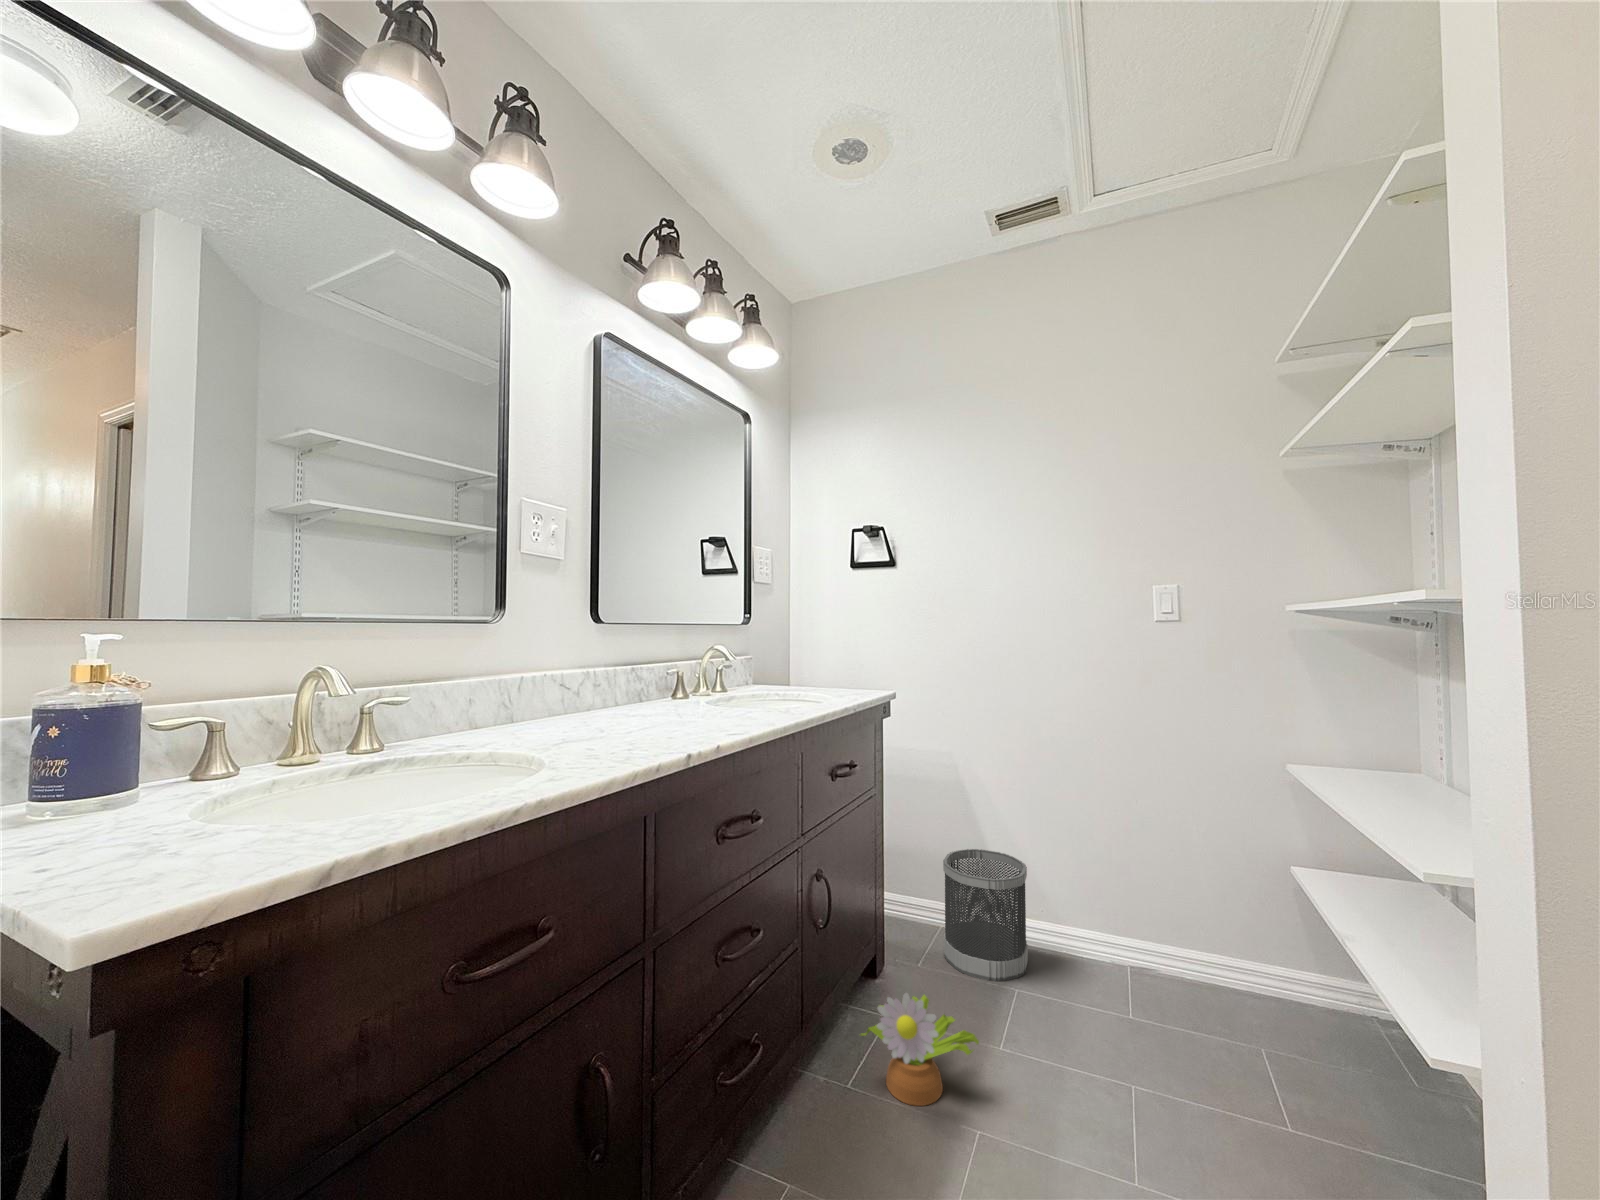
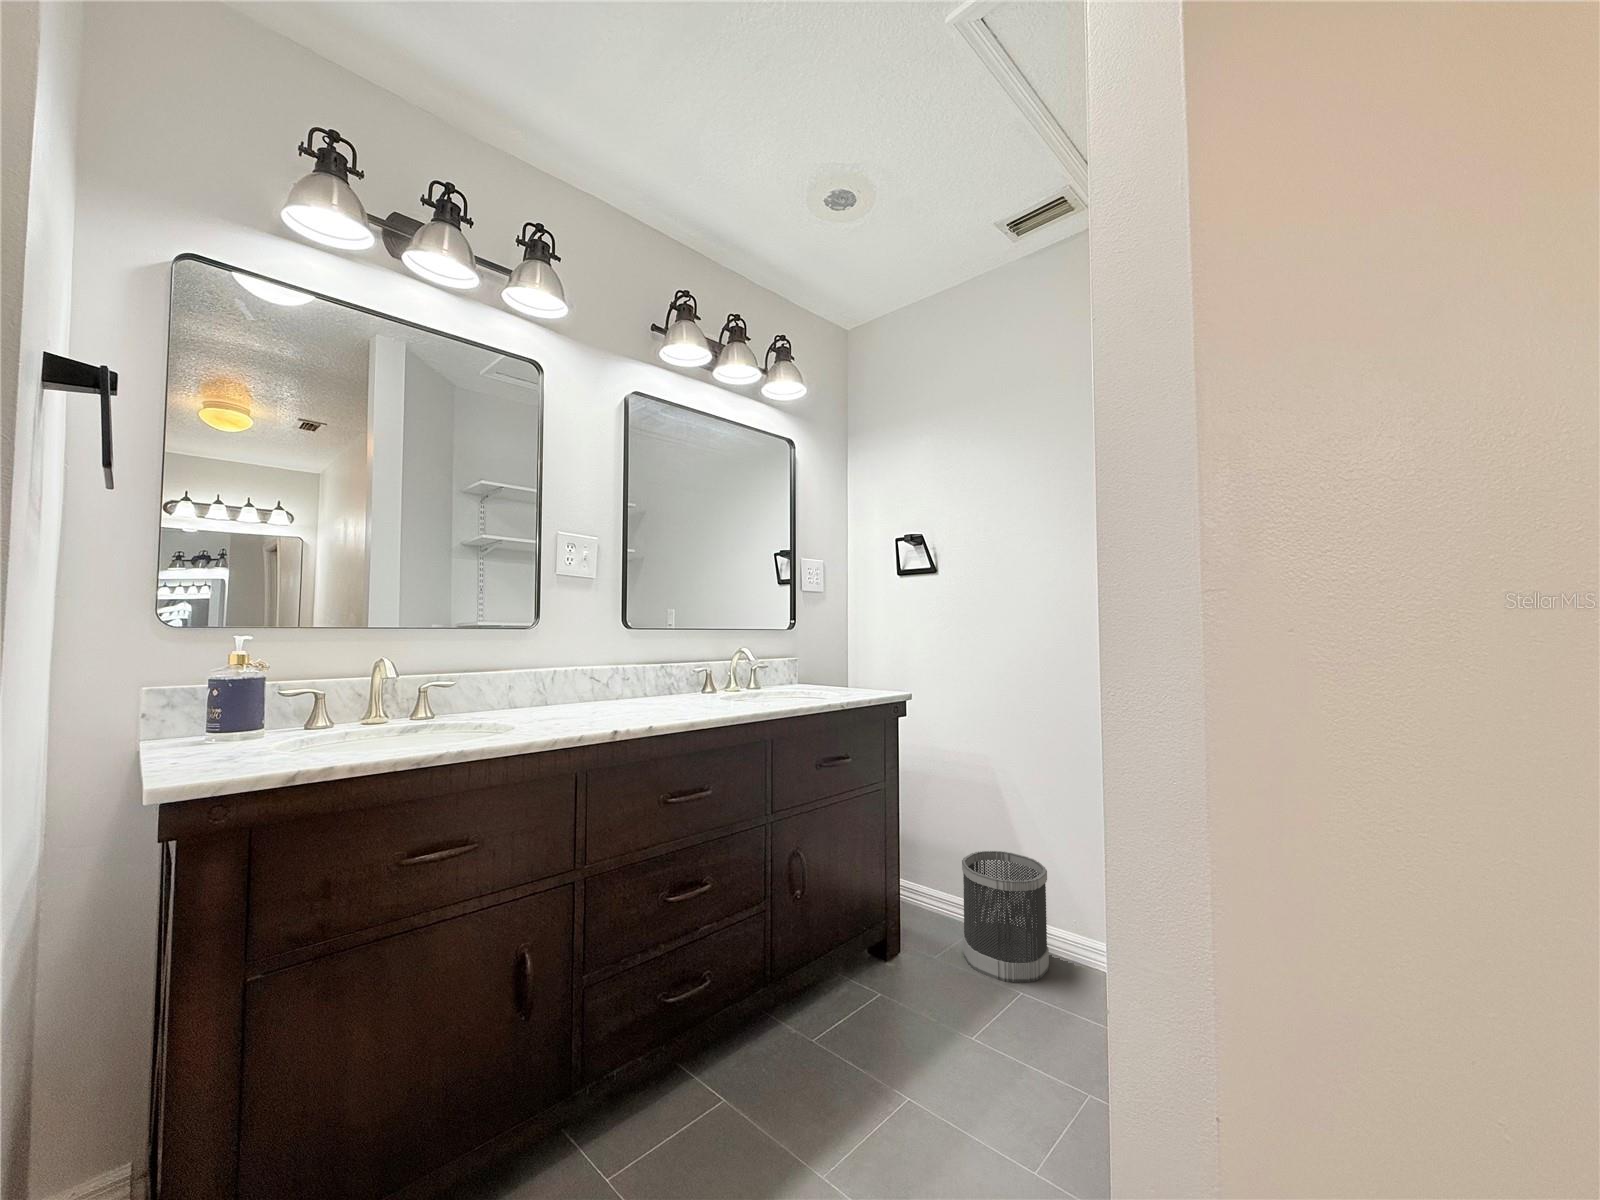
decorative plant: present [860,993,979,1106] -> none [825,963,933,1071]

